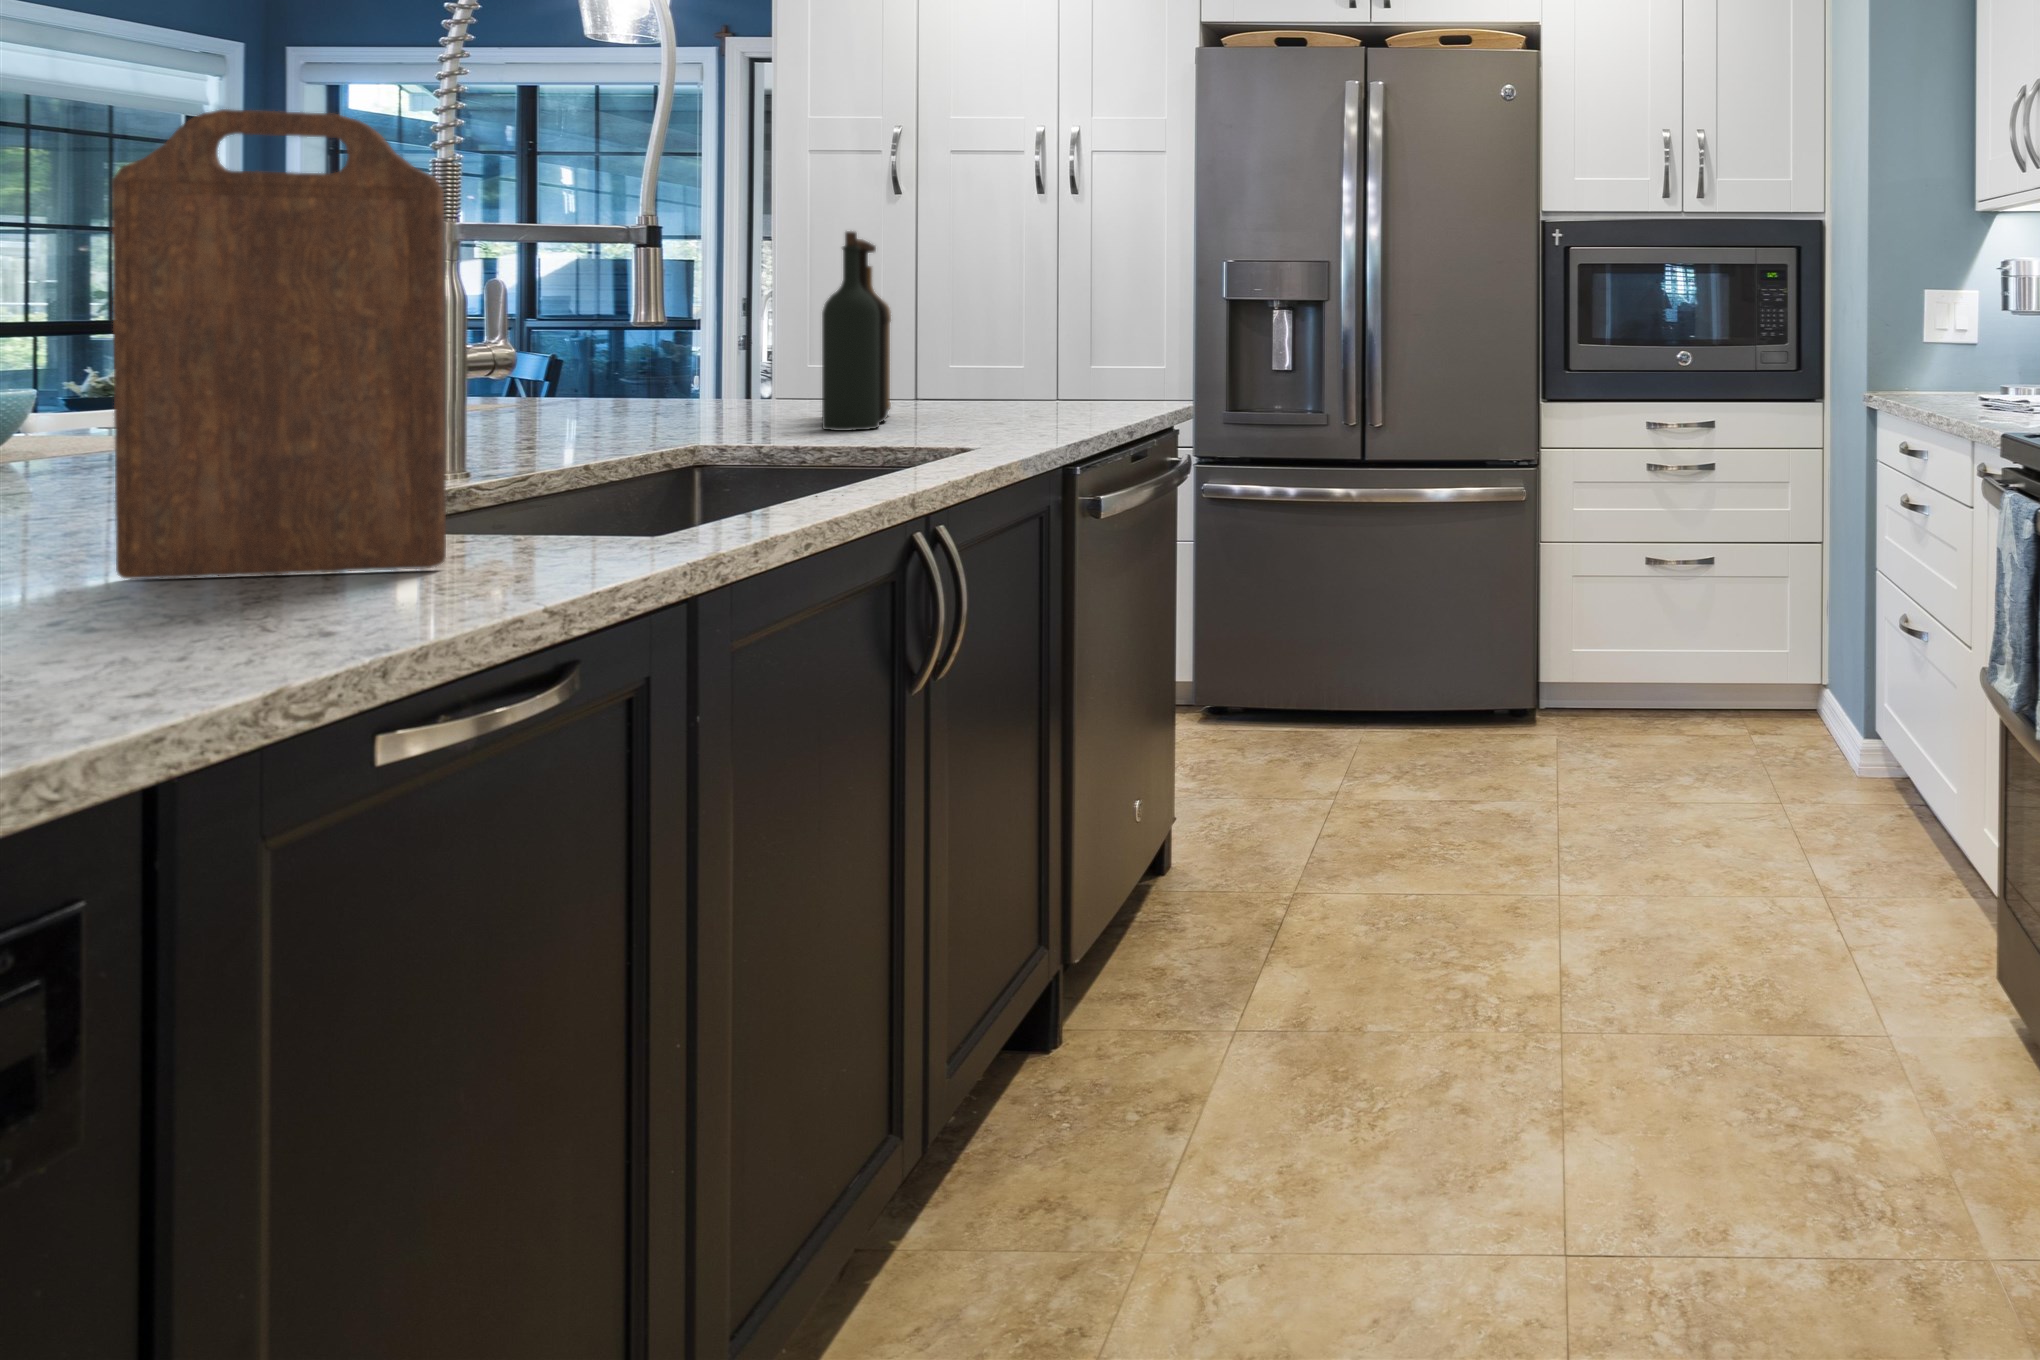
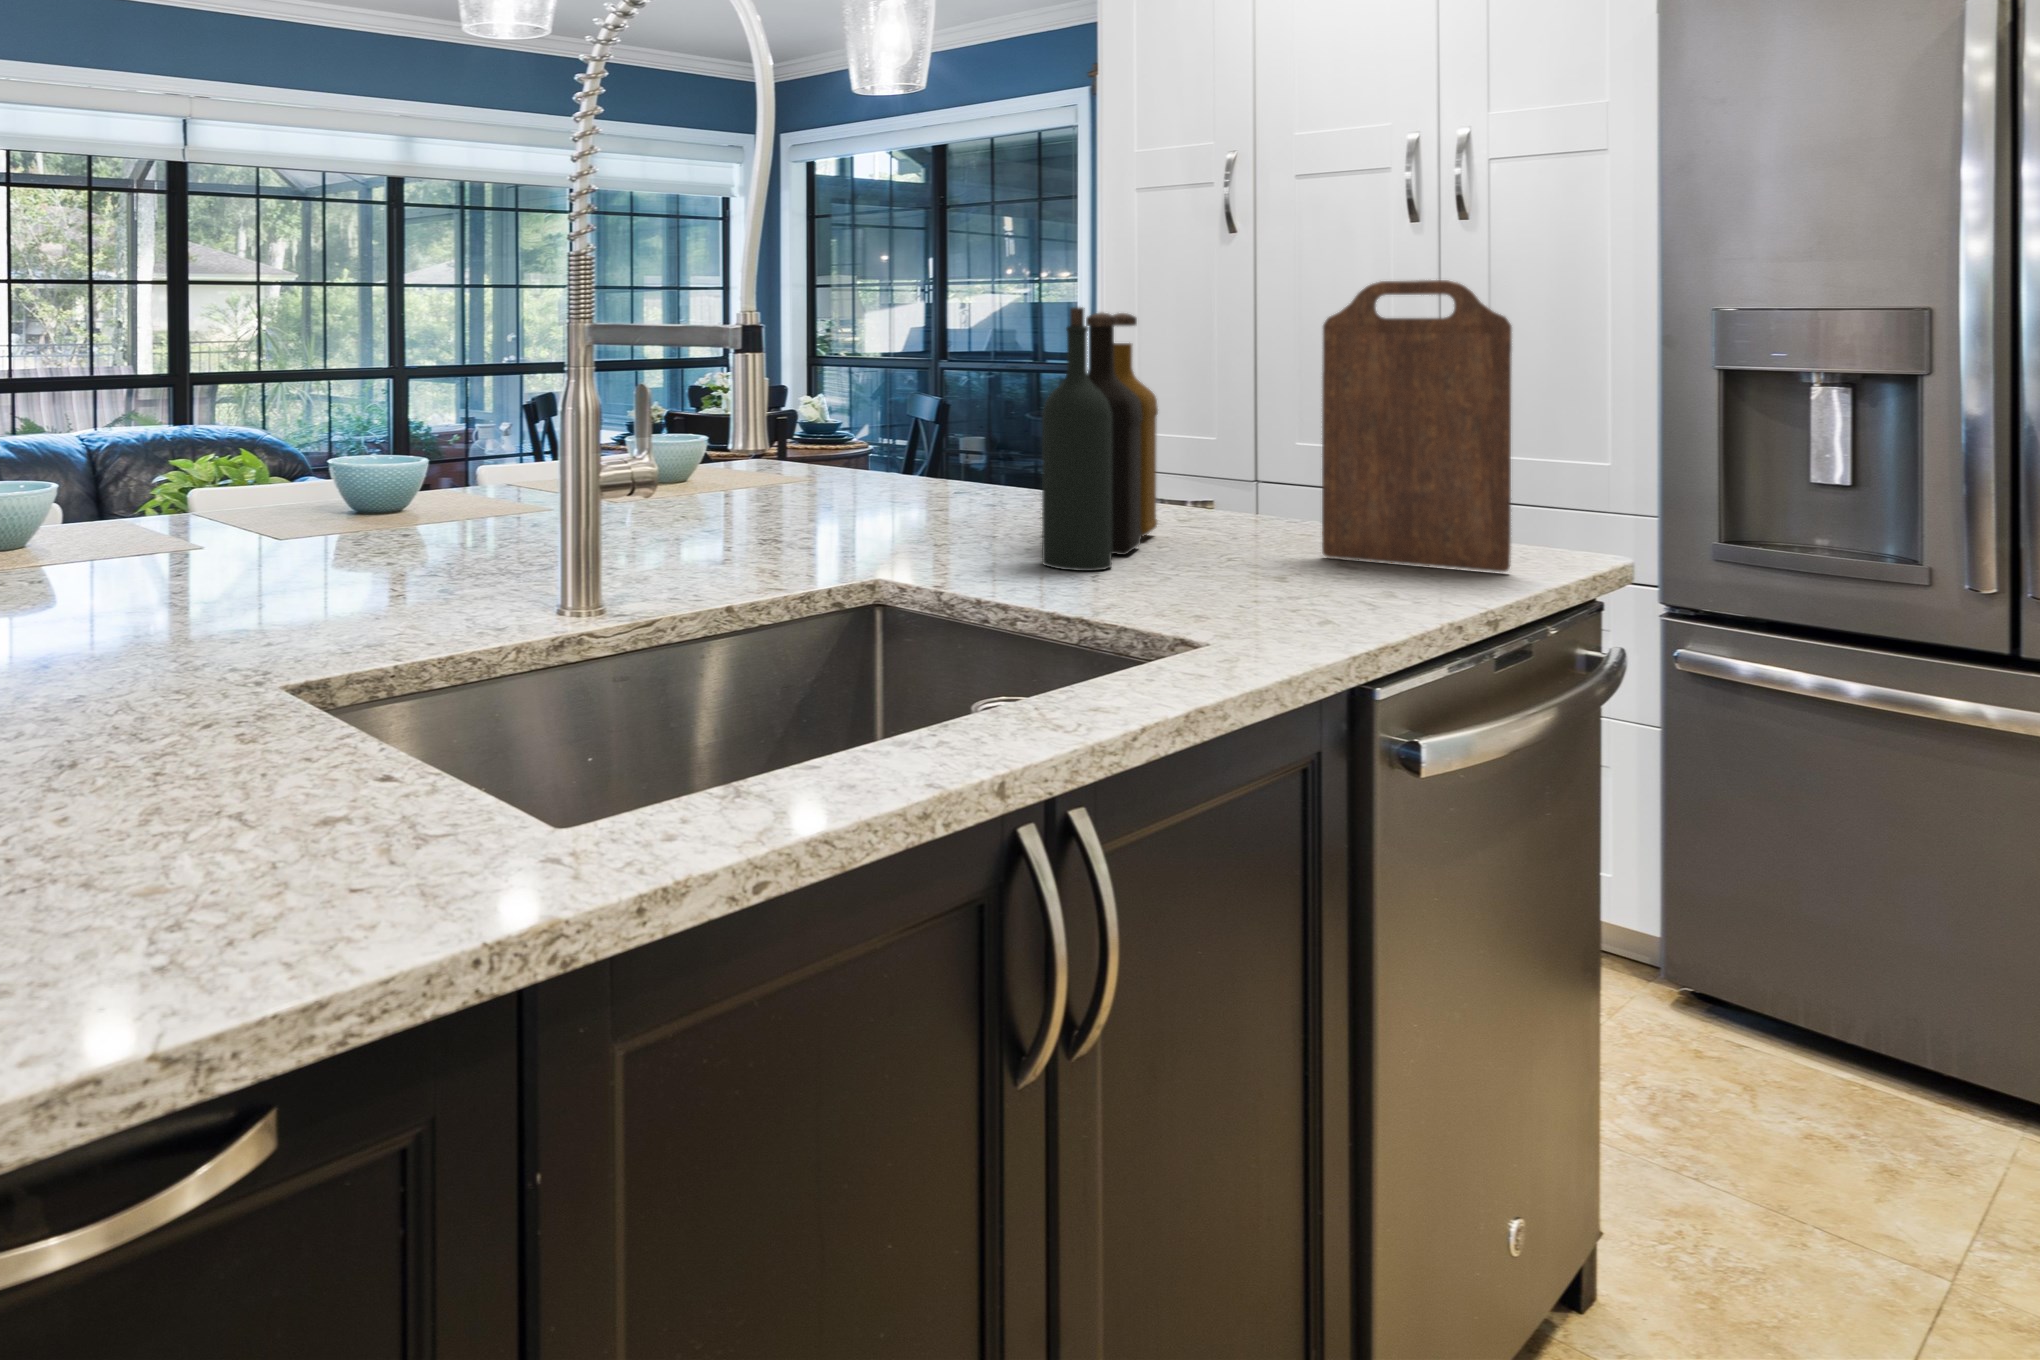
cutting board: present [112,109,446,580] -> present [1322,280,1512,572]

